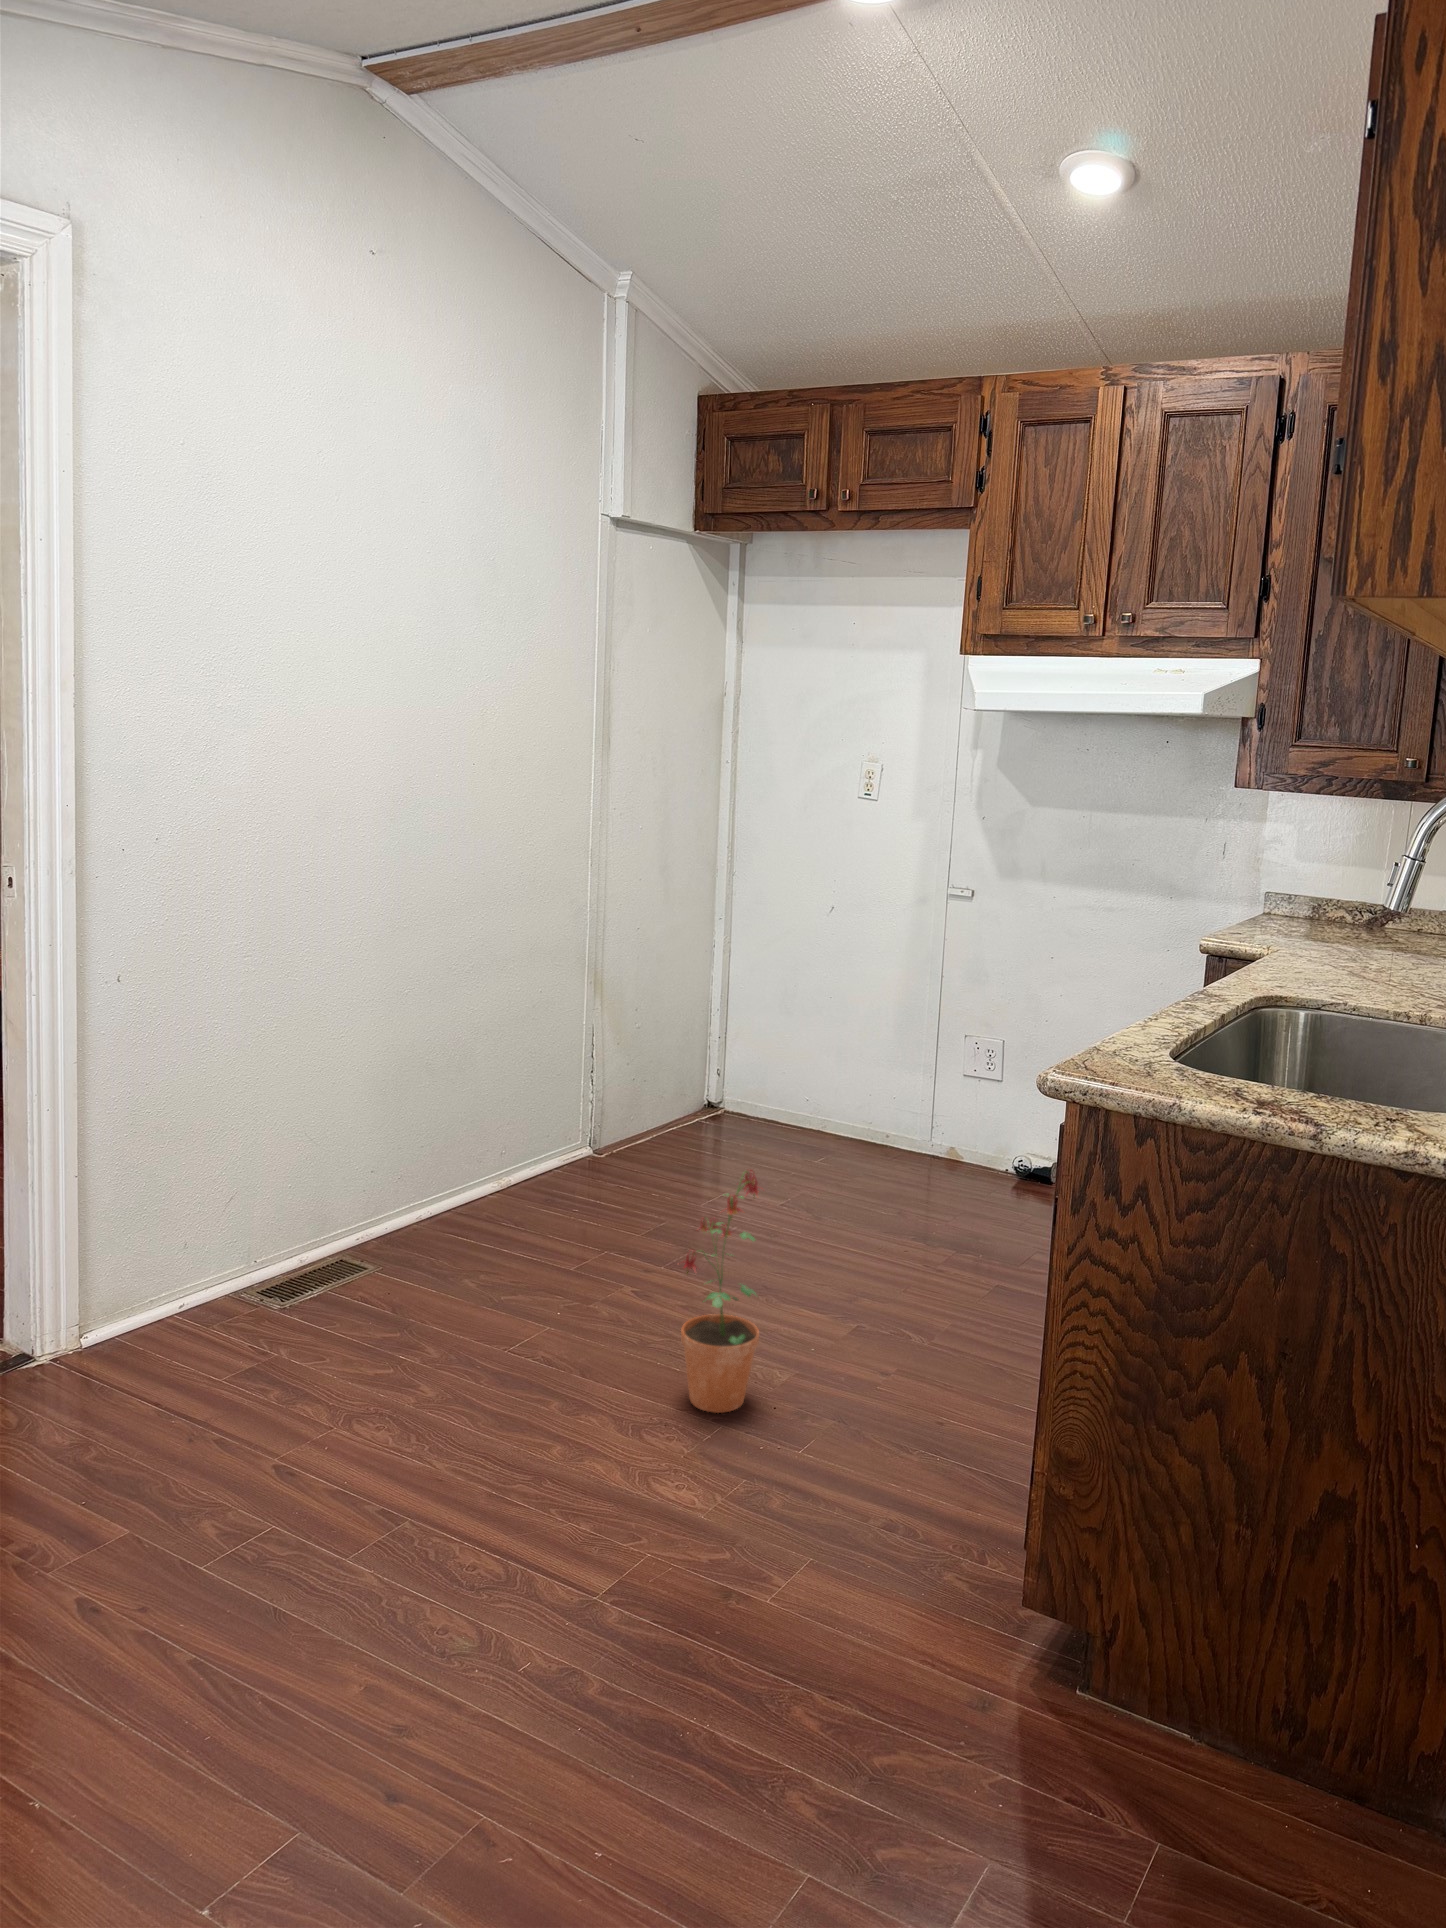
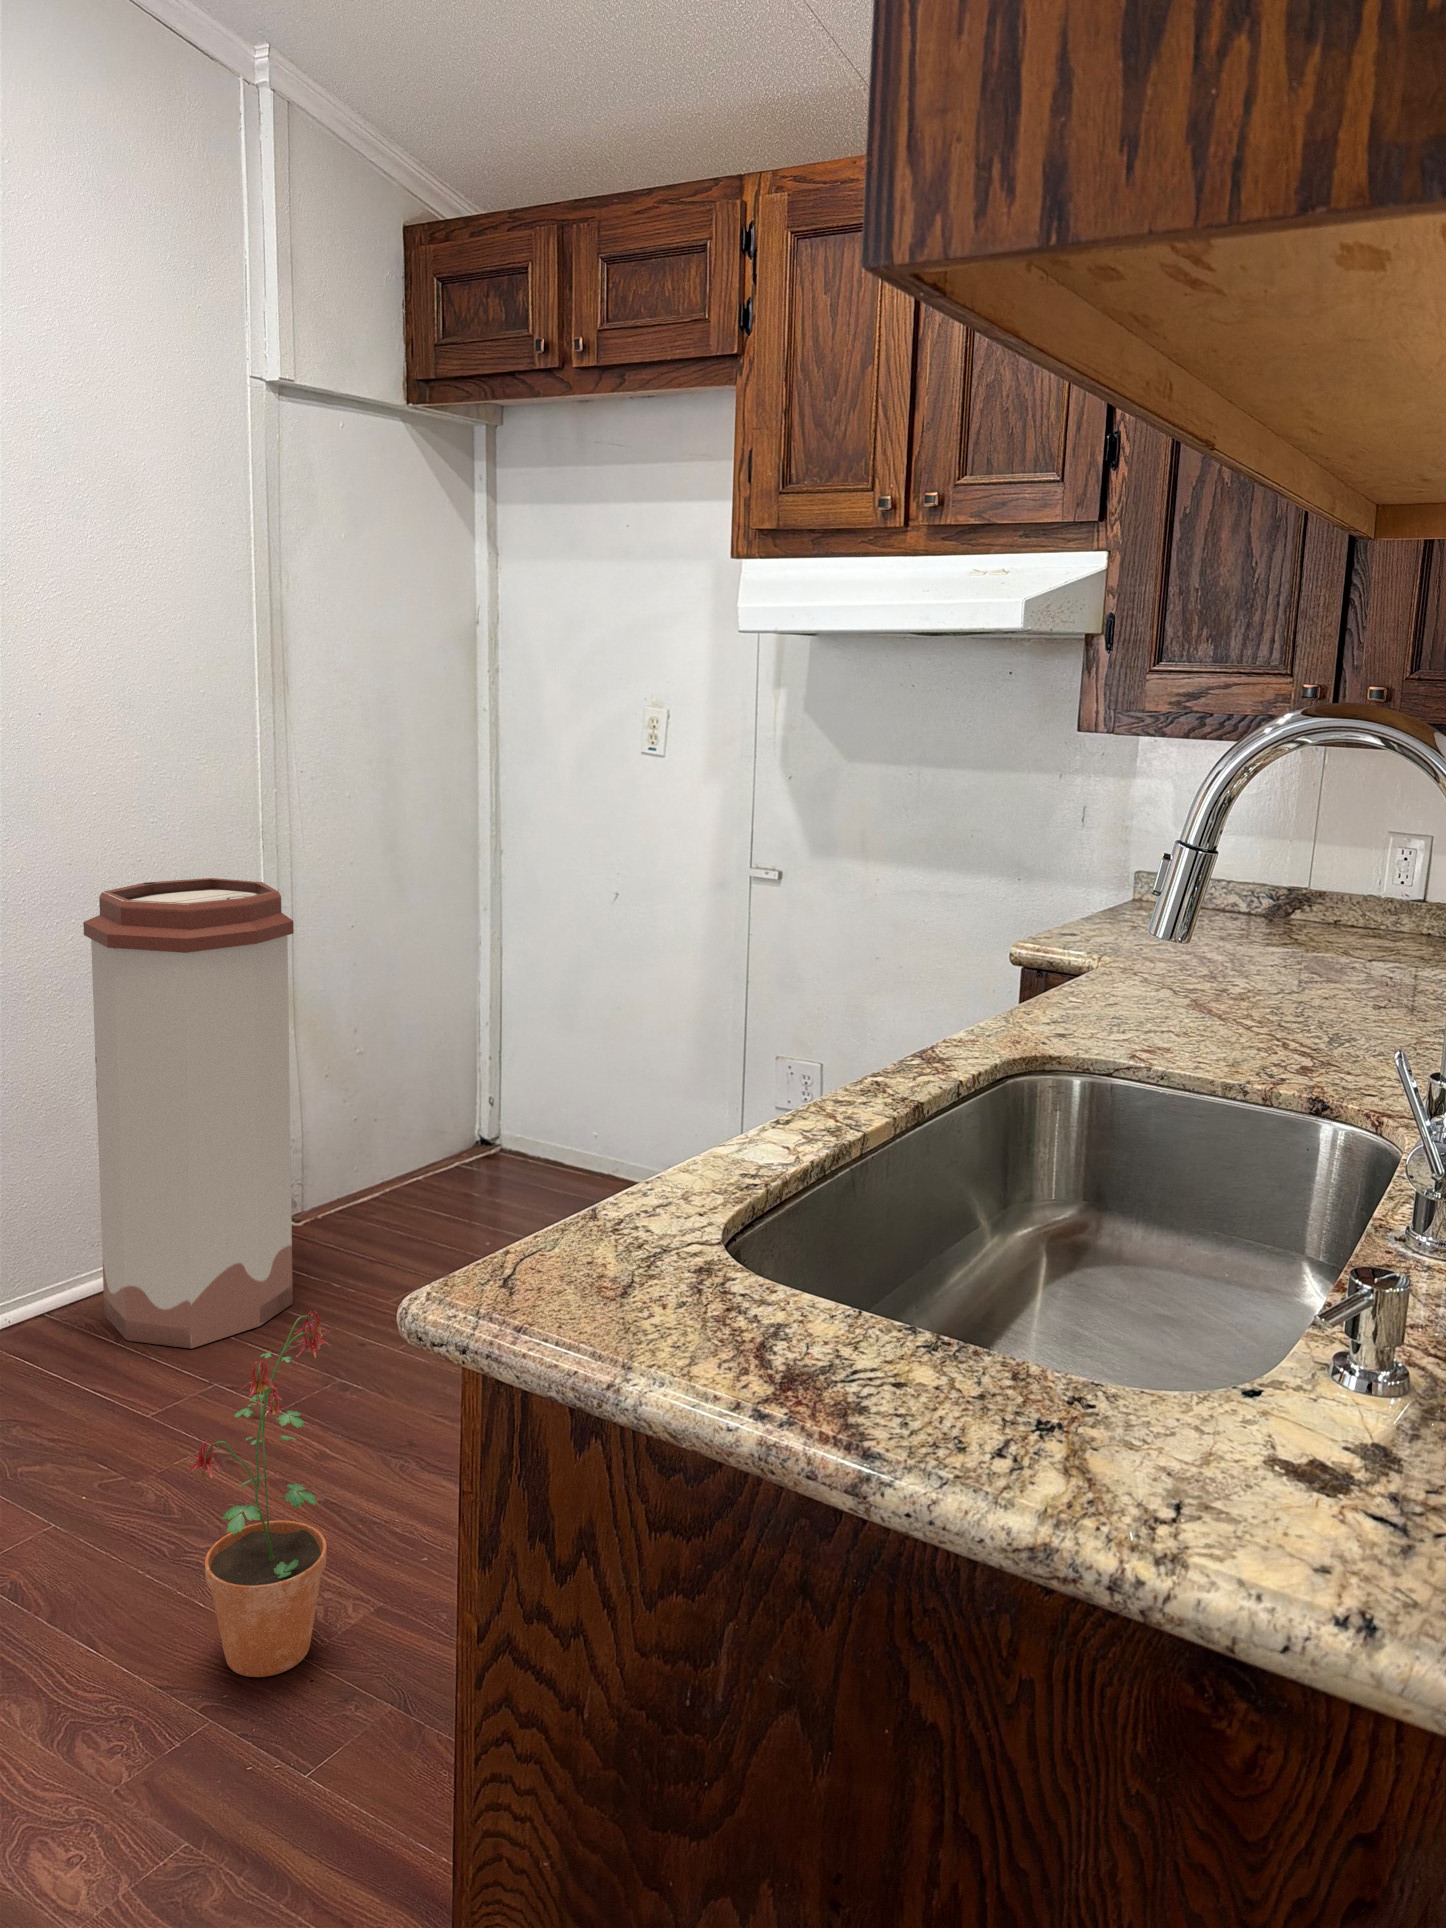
trash can: none [489,885,640,1230] -> present [83,878,294,1349]

